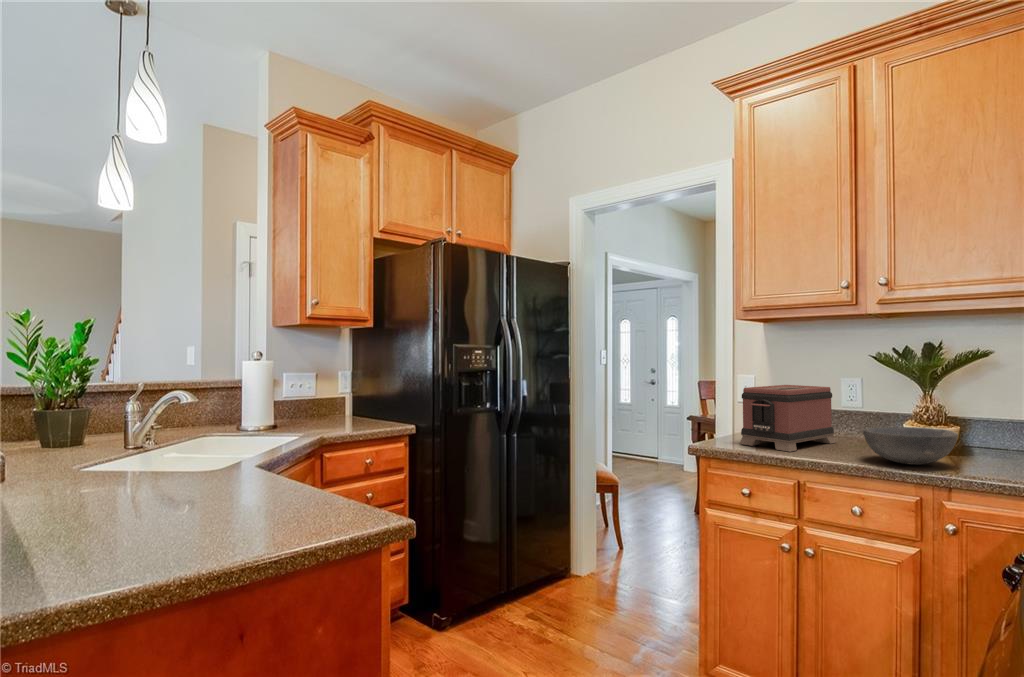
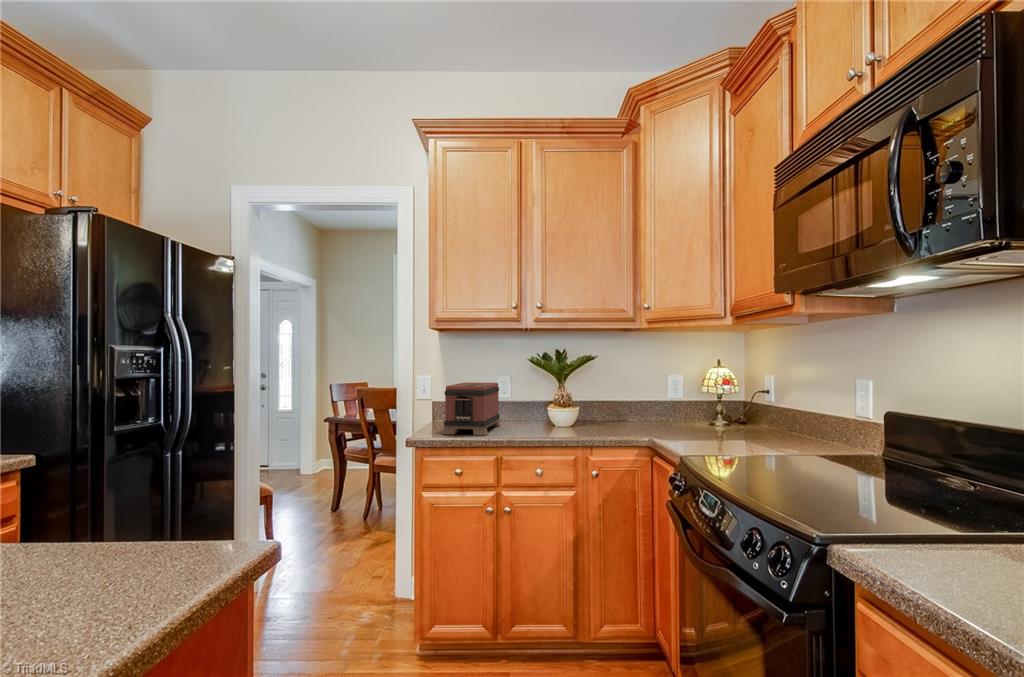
bowl: present [863,427,958,465] -> none [534,408,589,434]

